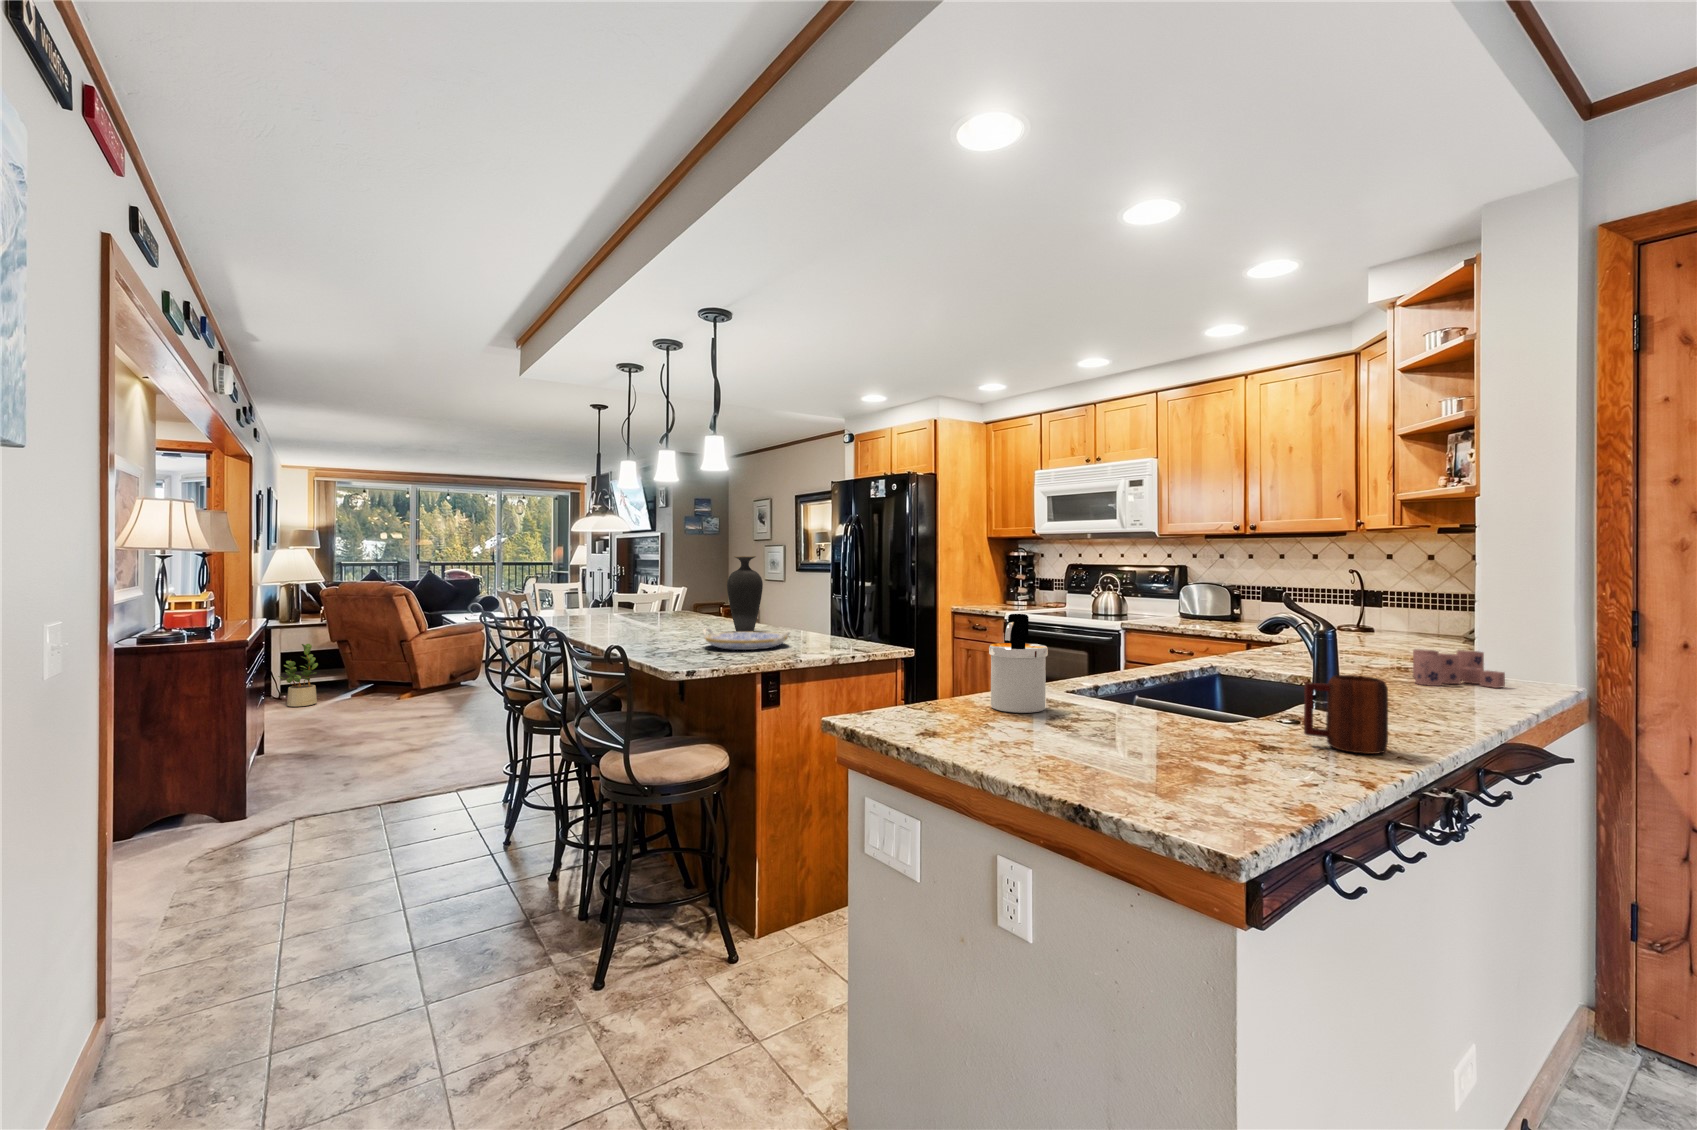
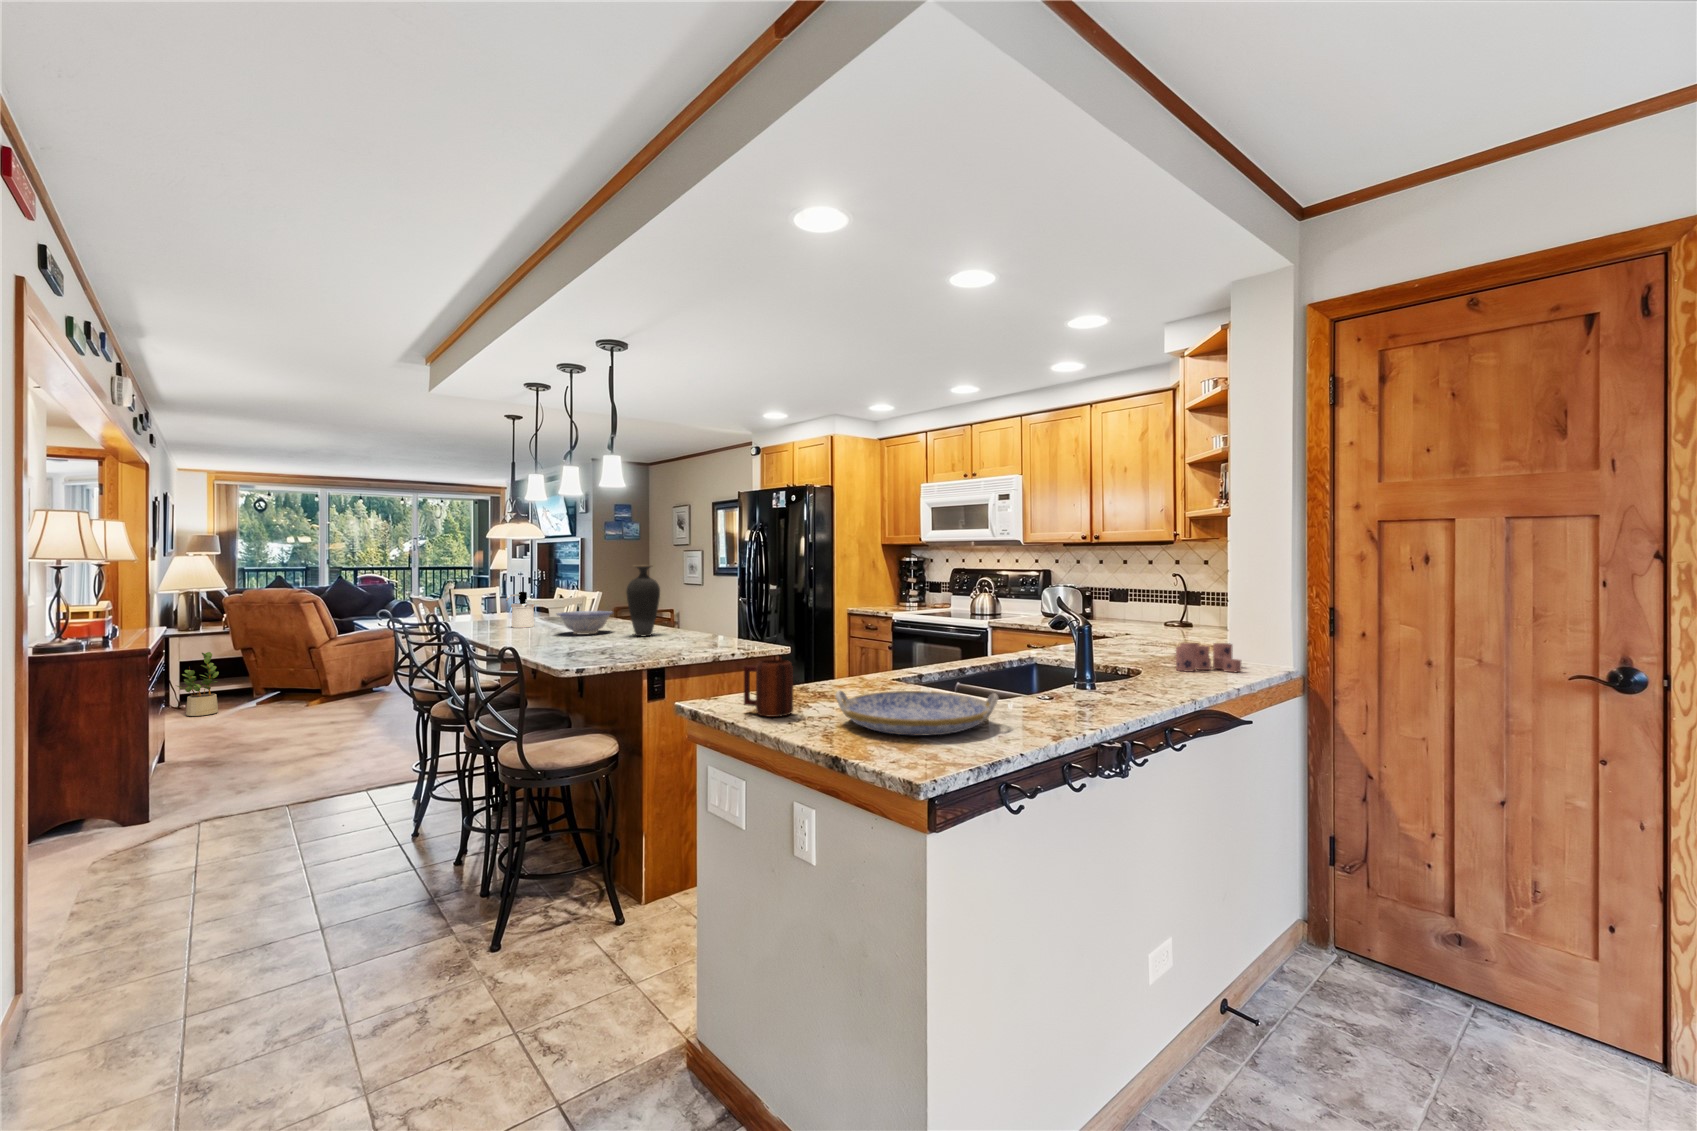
decorative bowl: none [652,605,711,631] -> present [557,611,613,635]
soap dispenser: present [989,614,1048,713] -> present [506,592,534,628]
serving tray: present [703,628,790,650] -> present [835,690,998,736]
mug: present [1304,675,1388,754] -> present [744,660,793,717]

